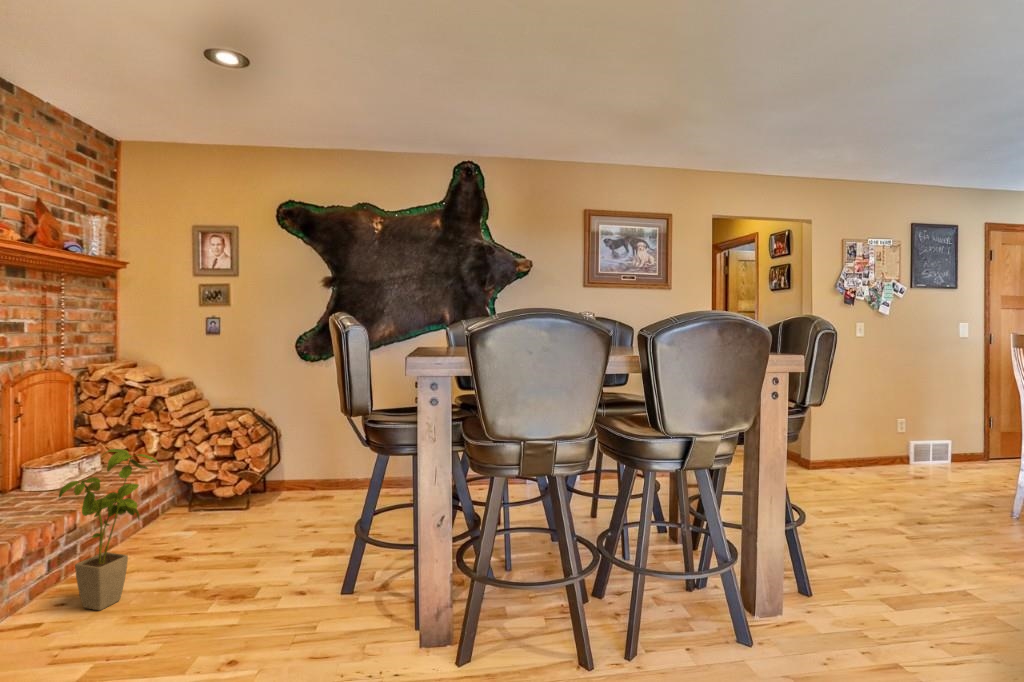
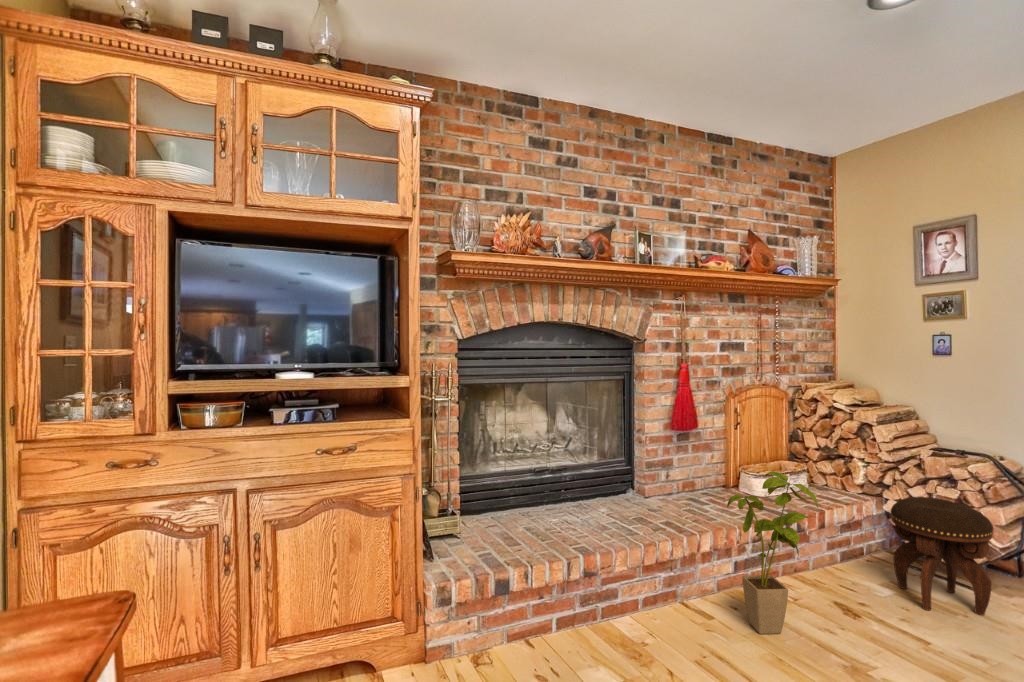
footstool: none [191,447,260,533] -> present [891,497,993,615]

